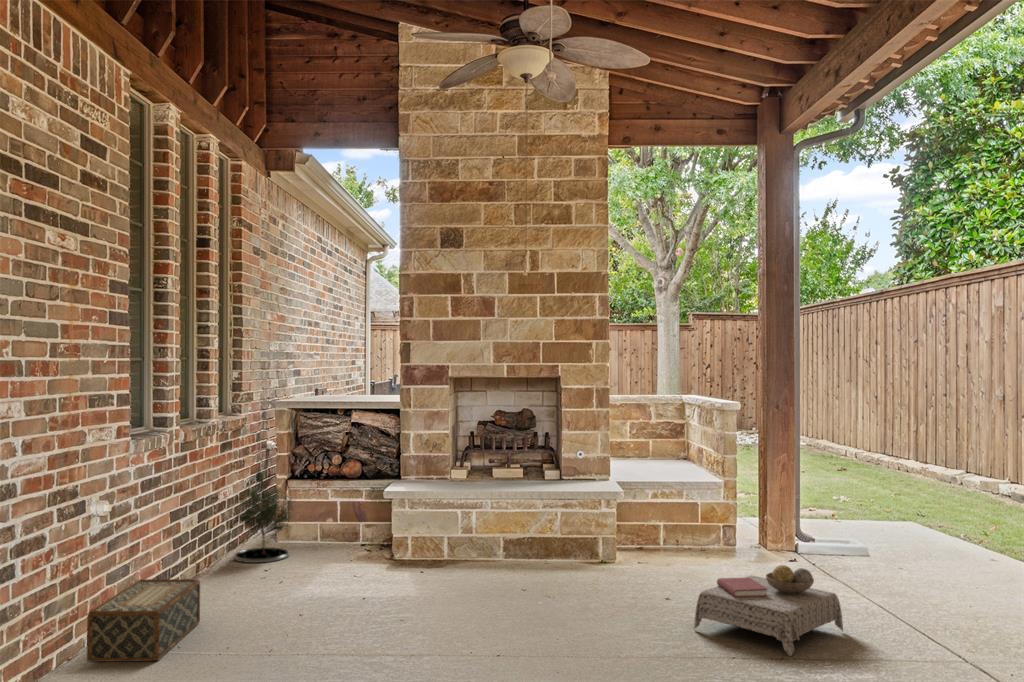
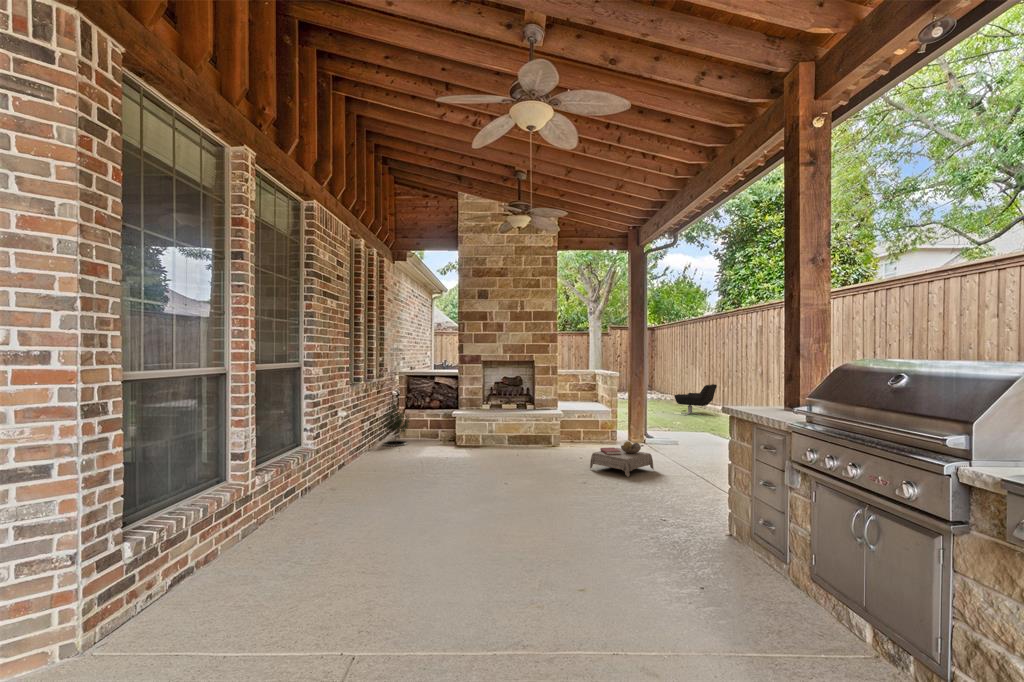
lounge chair: none [828,422,912,483] -> present [674,384,717,415]
woven basket: present [87,579,200,662] -> none [336,447,377,478]

